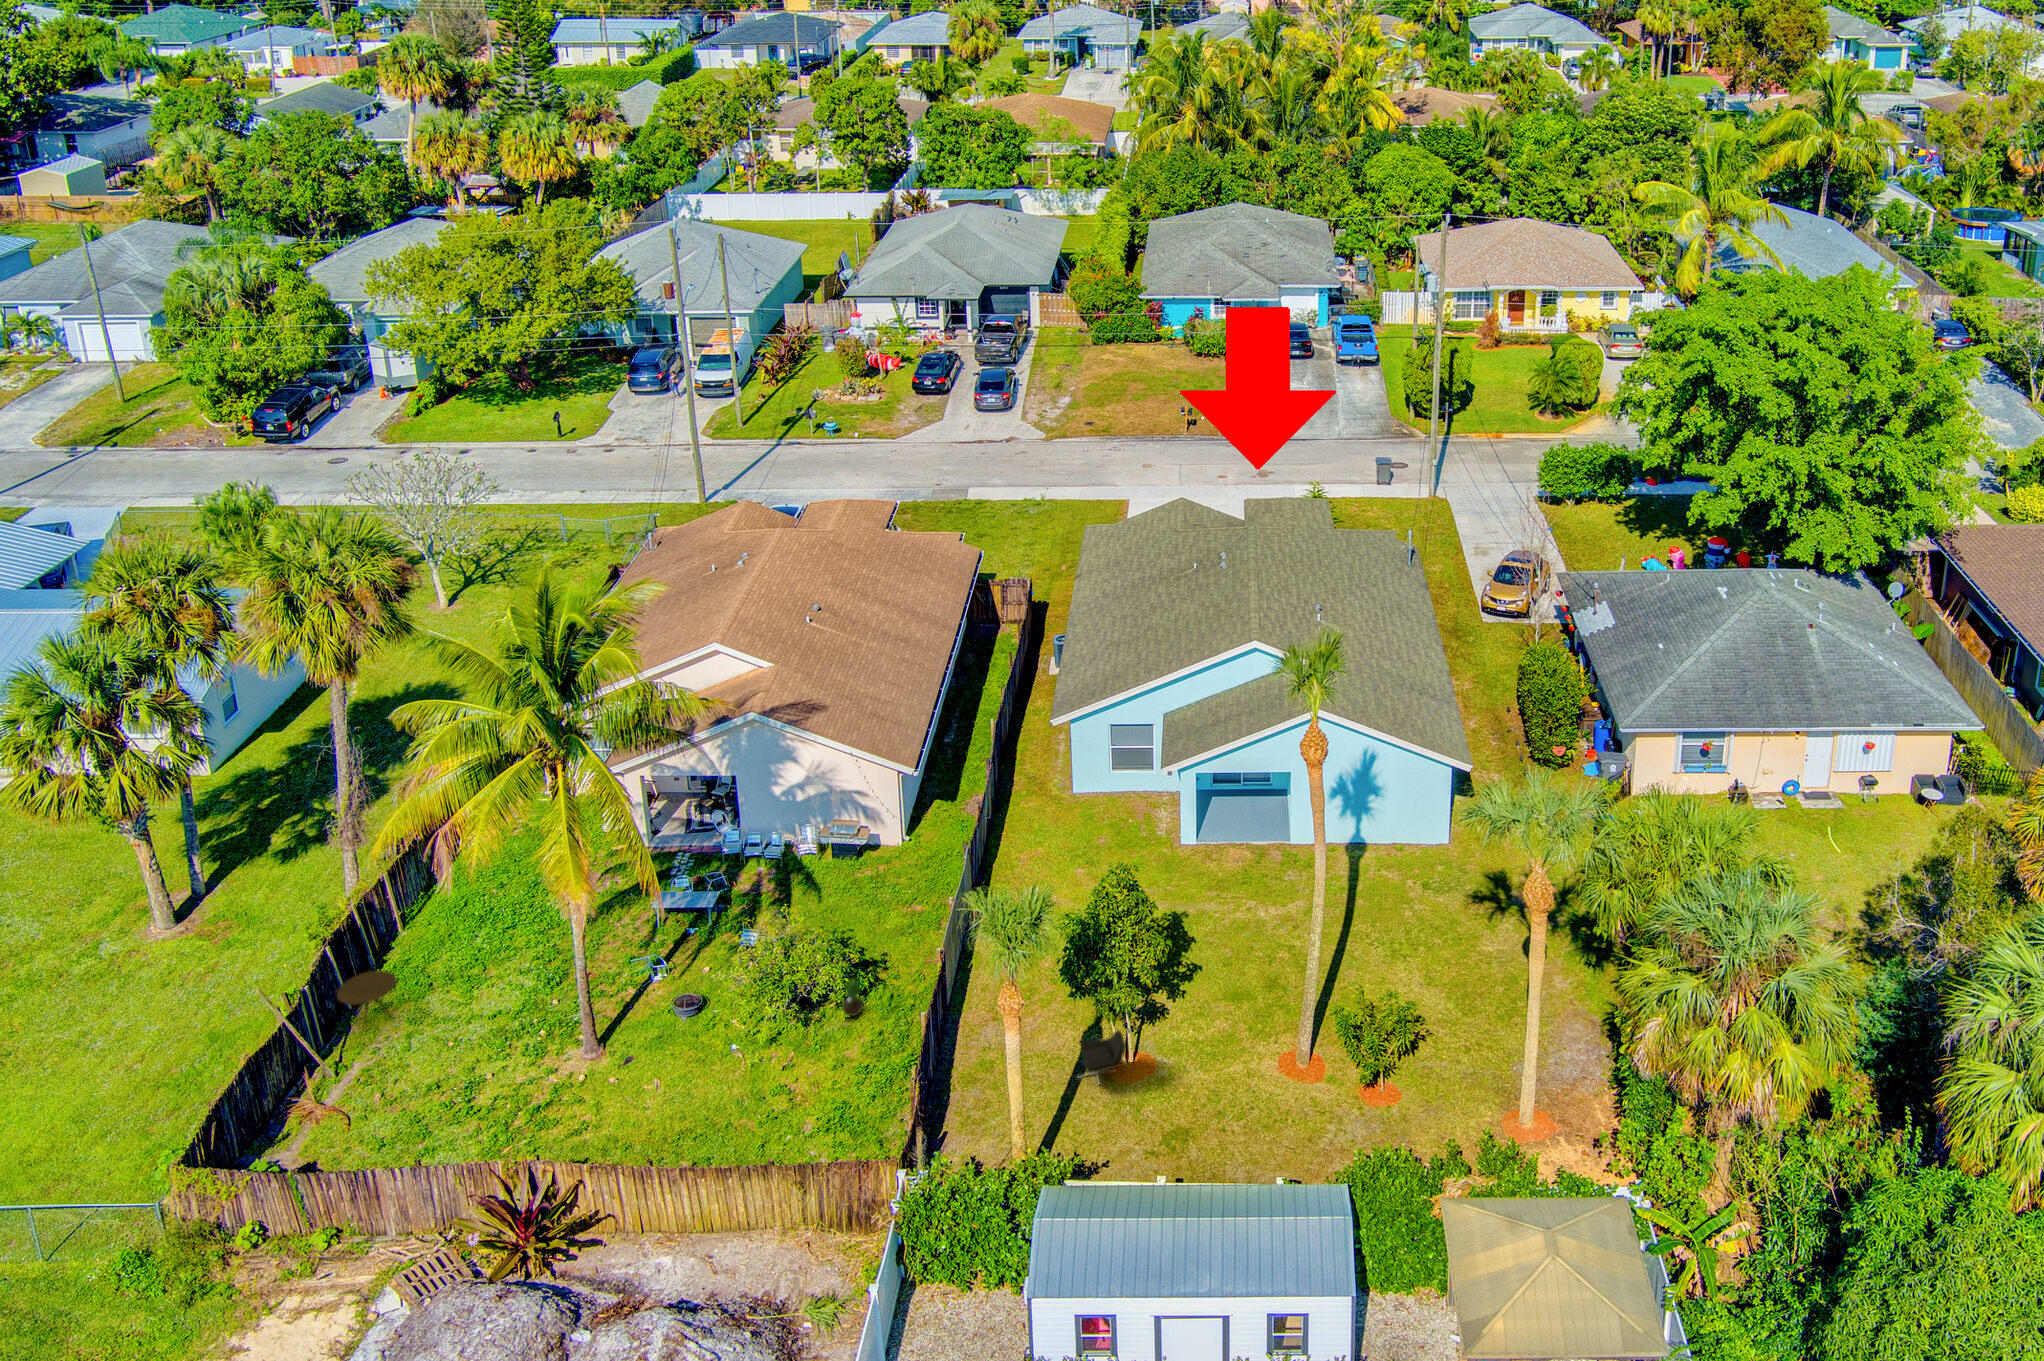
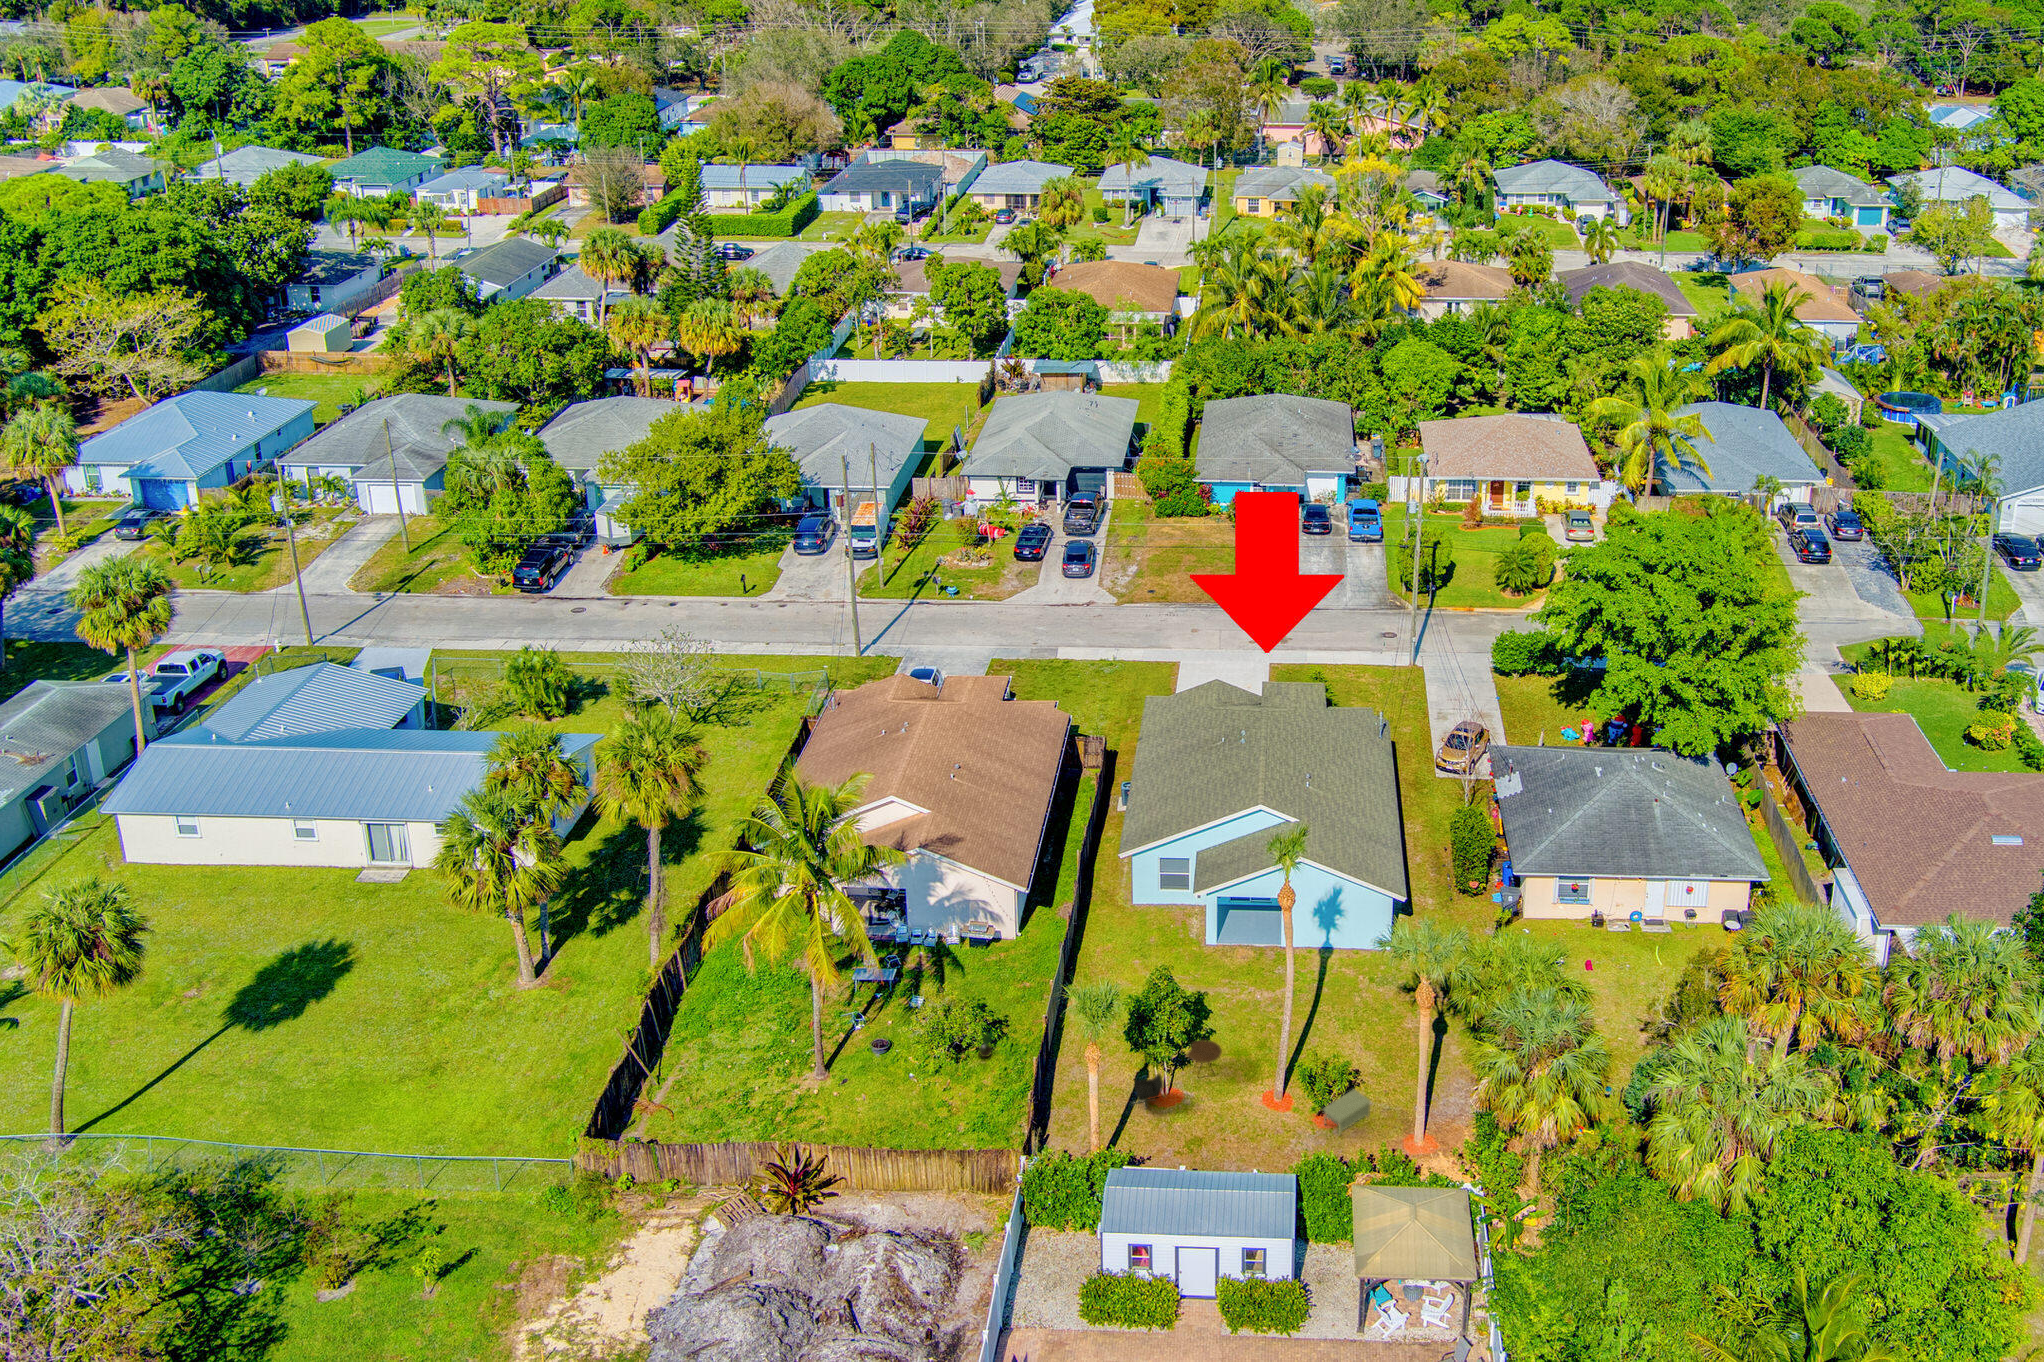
round table: present [337,970,397,1028] -> present [1187,1040,1222,1072]
storage bench: none [1373,1042,1446,1114] -> present [1323,1090,1371,1134]

